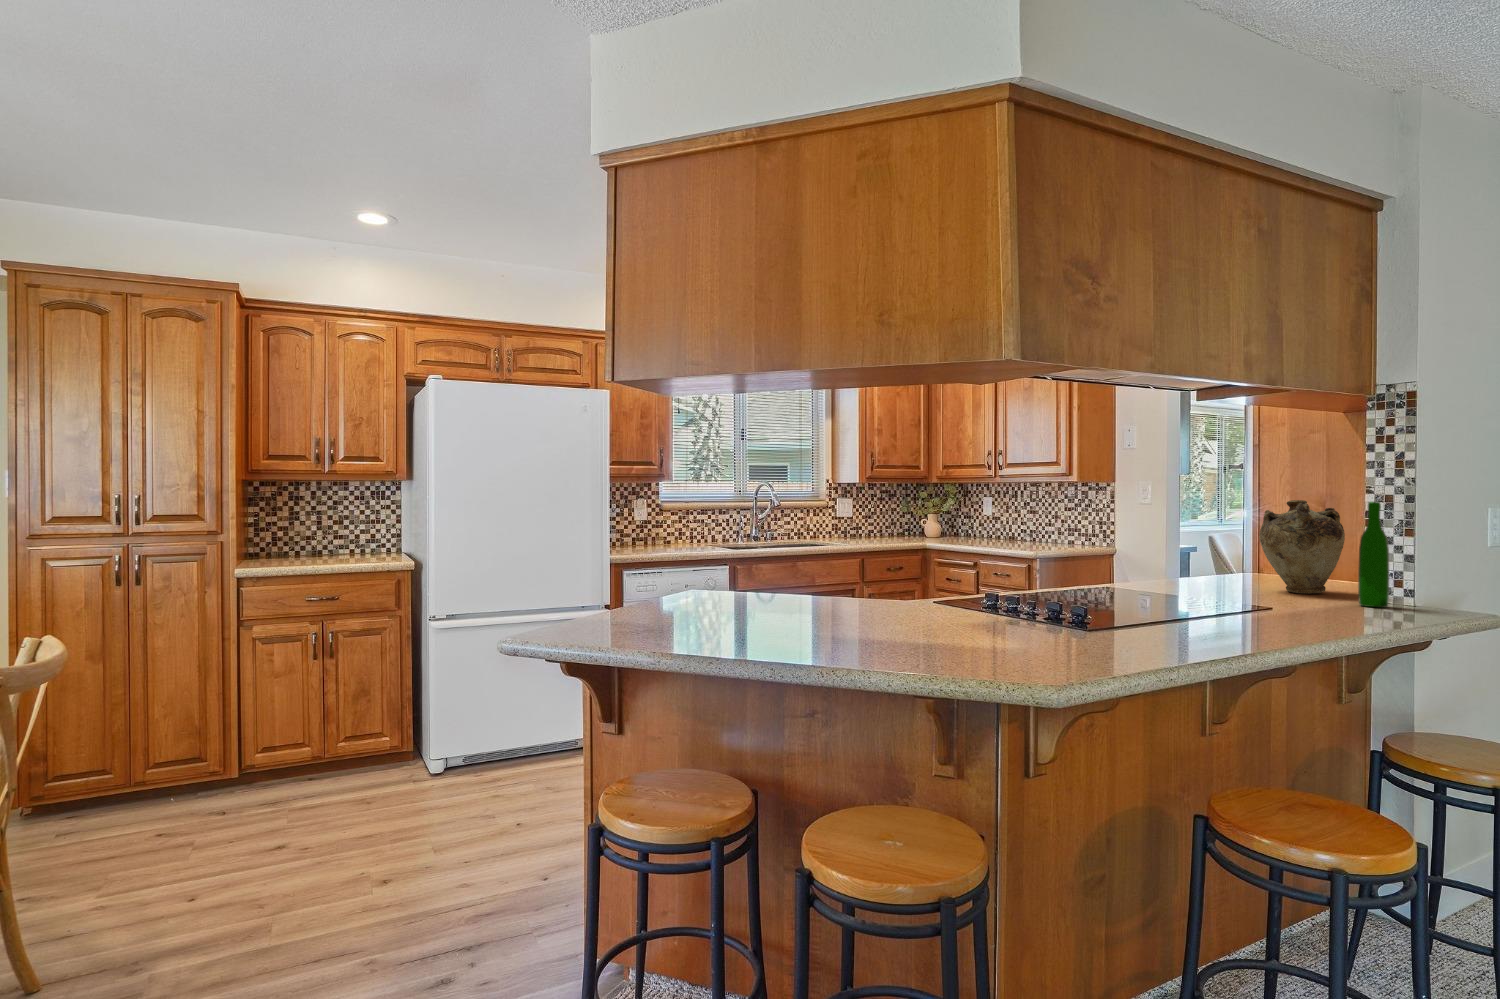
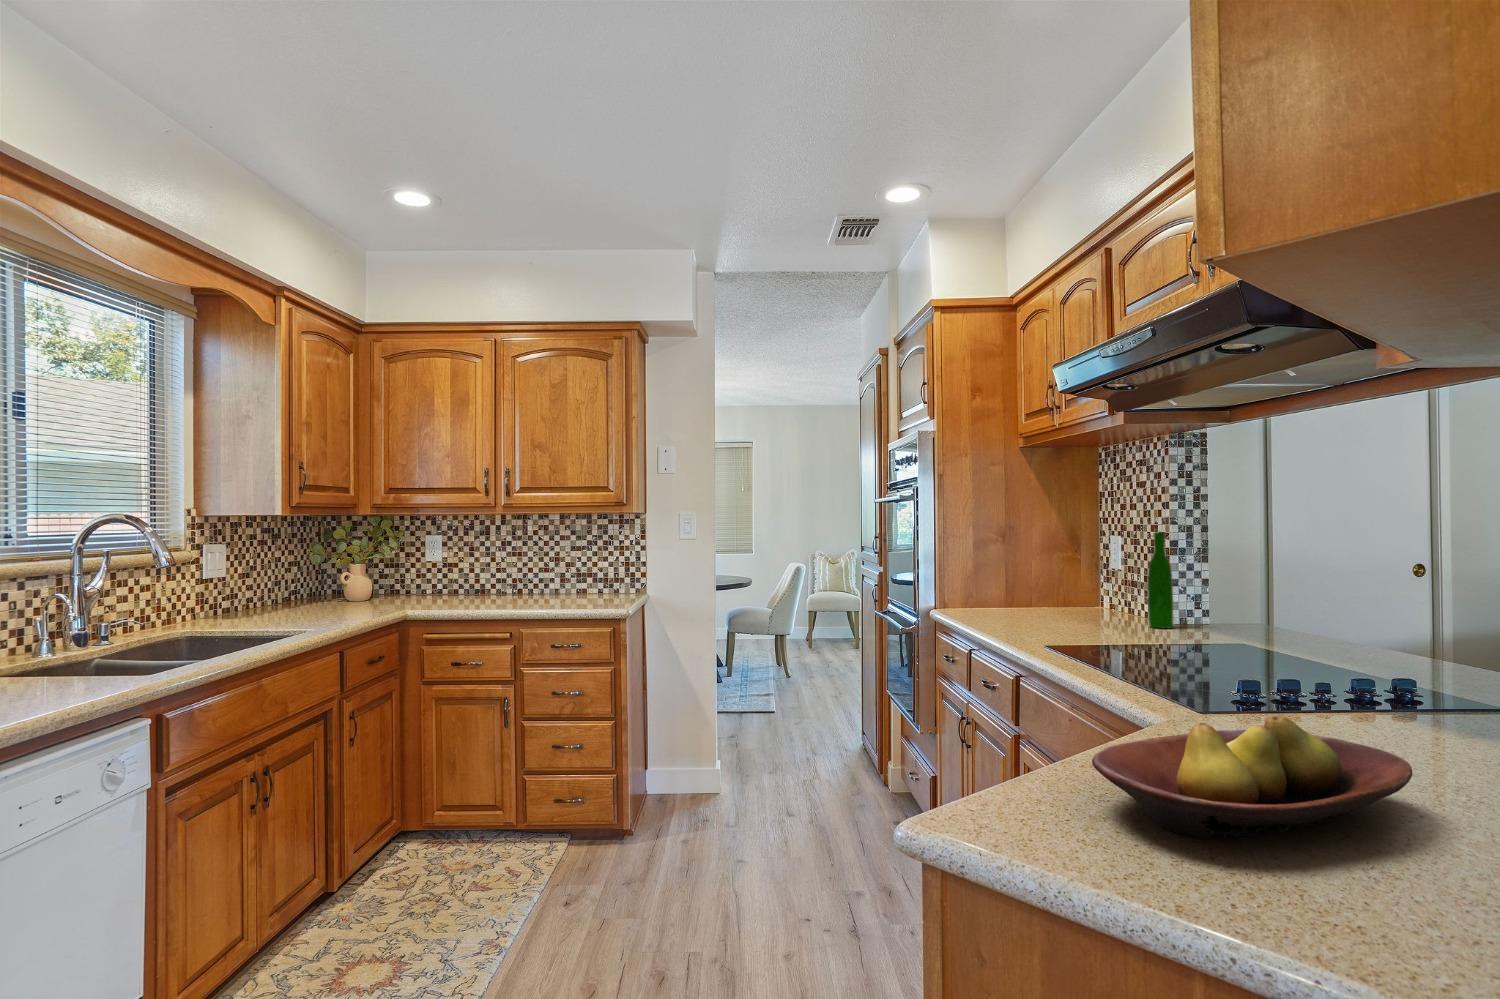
vase: present [1259,500,1345,594] -> none [1019,532,1094,623]
fruit bowl: none [740,570,865,616] -> present [1092,715,1412,837]

